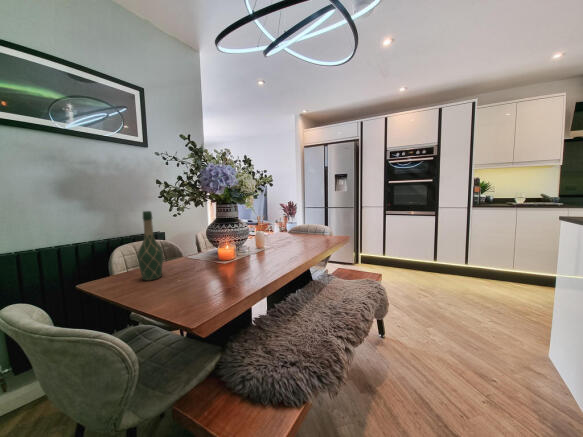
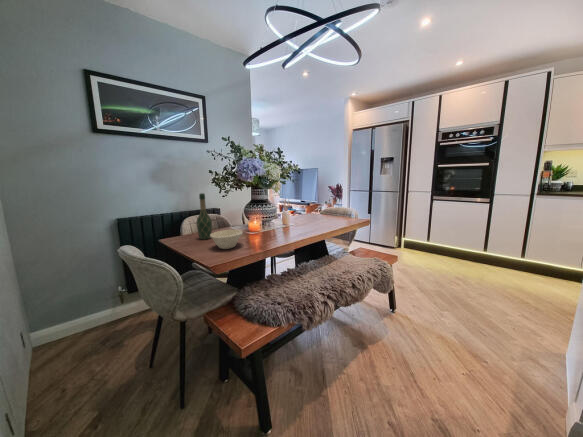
bowl: none [165,262,218,296] -> present [210,230,243,249]

